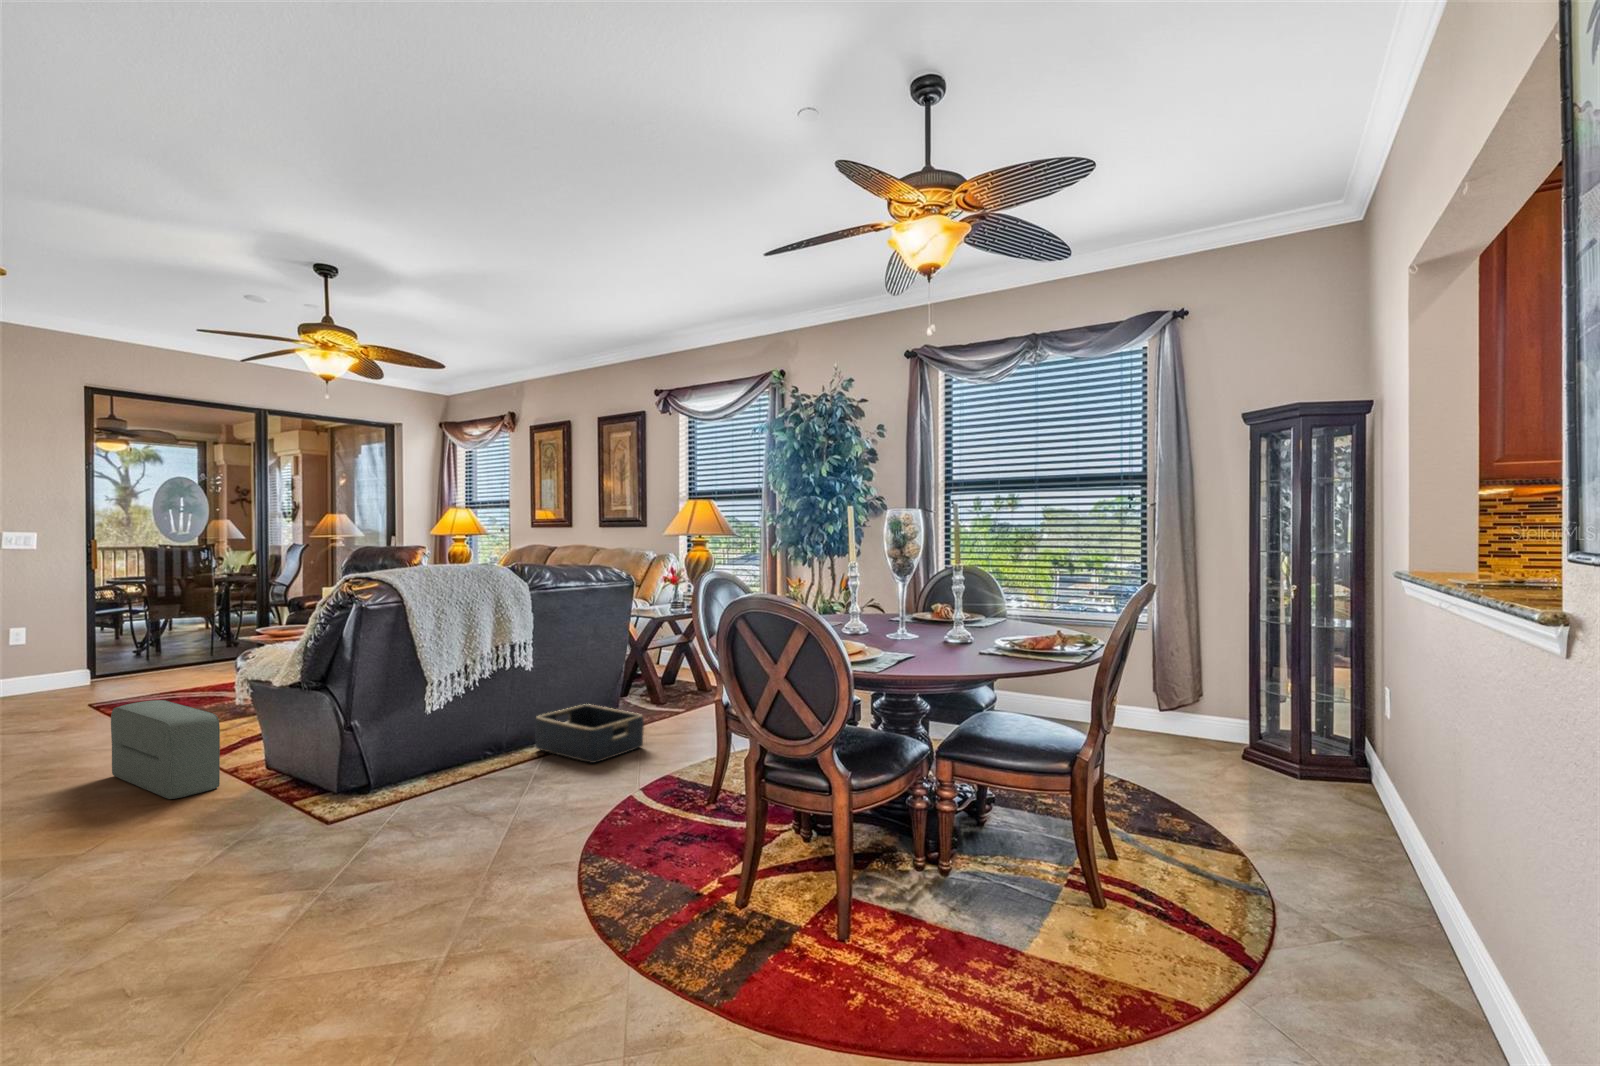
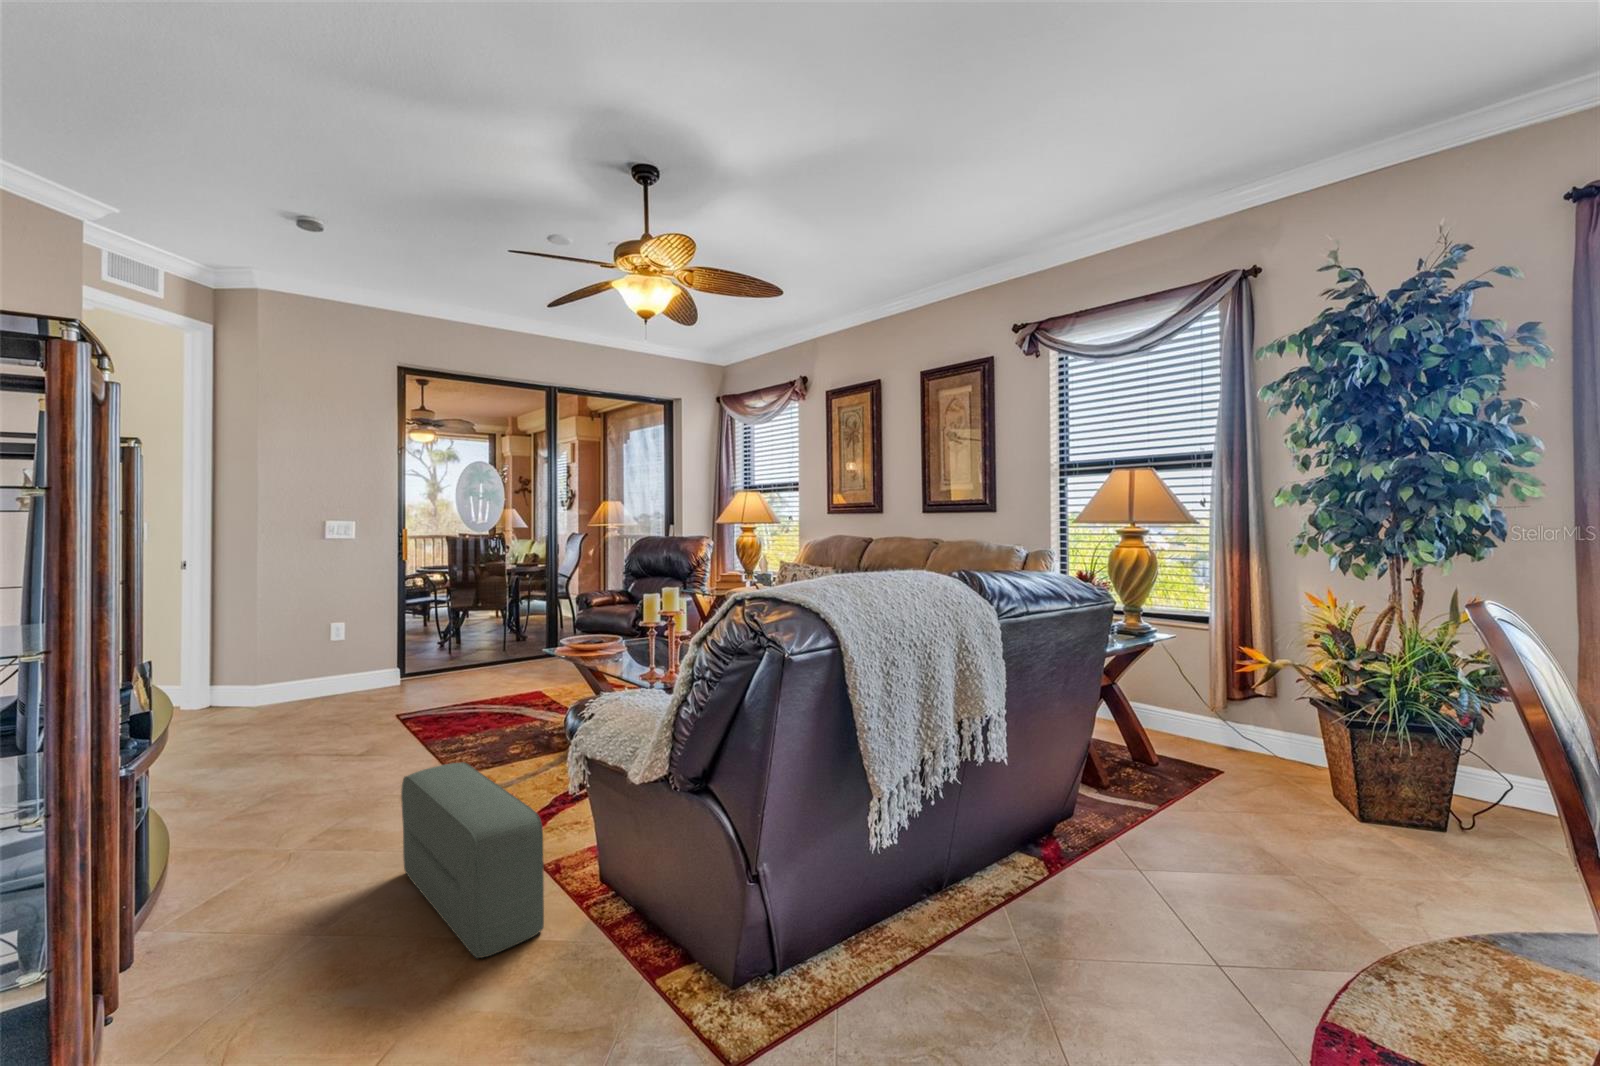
basket: present [535,704,644,763] -> none [999,802,1199,951]

